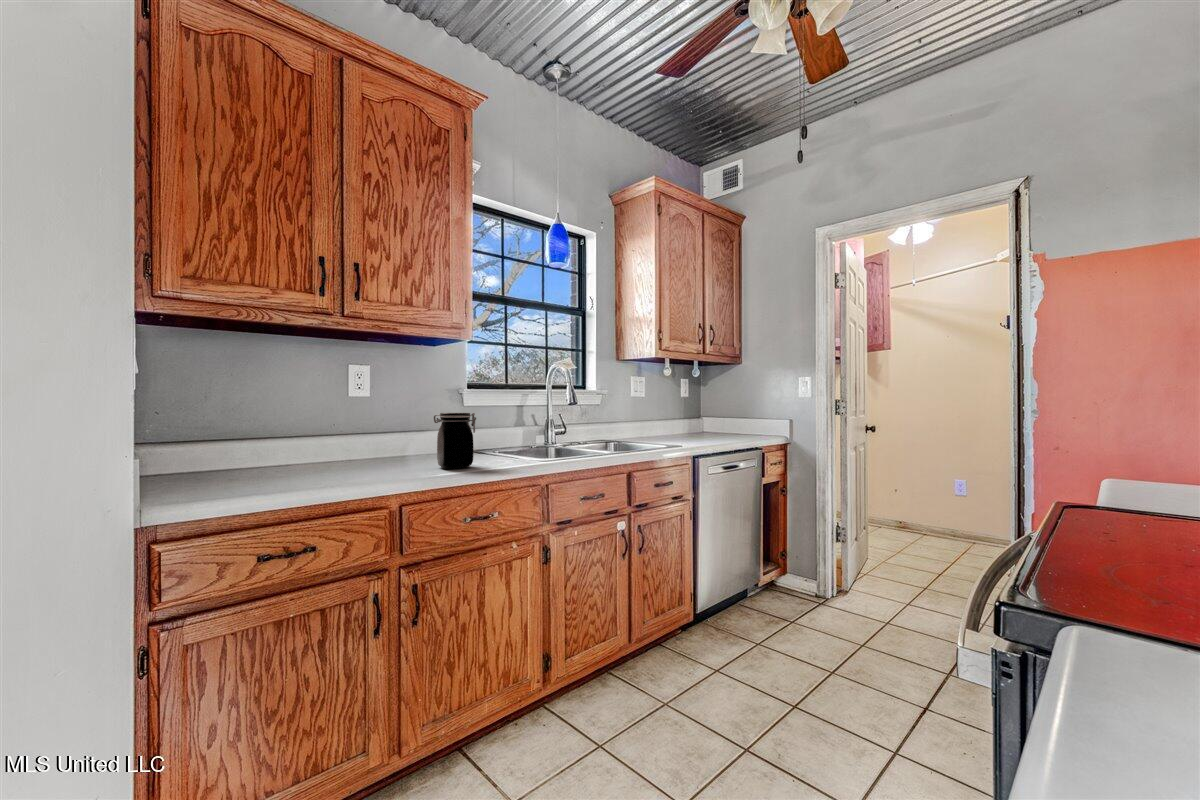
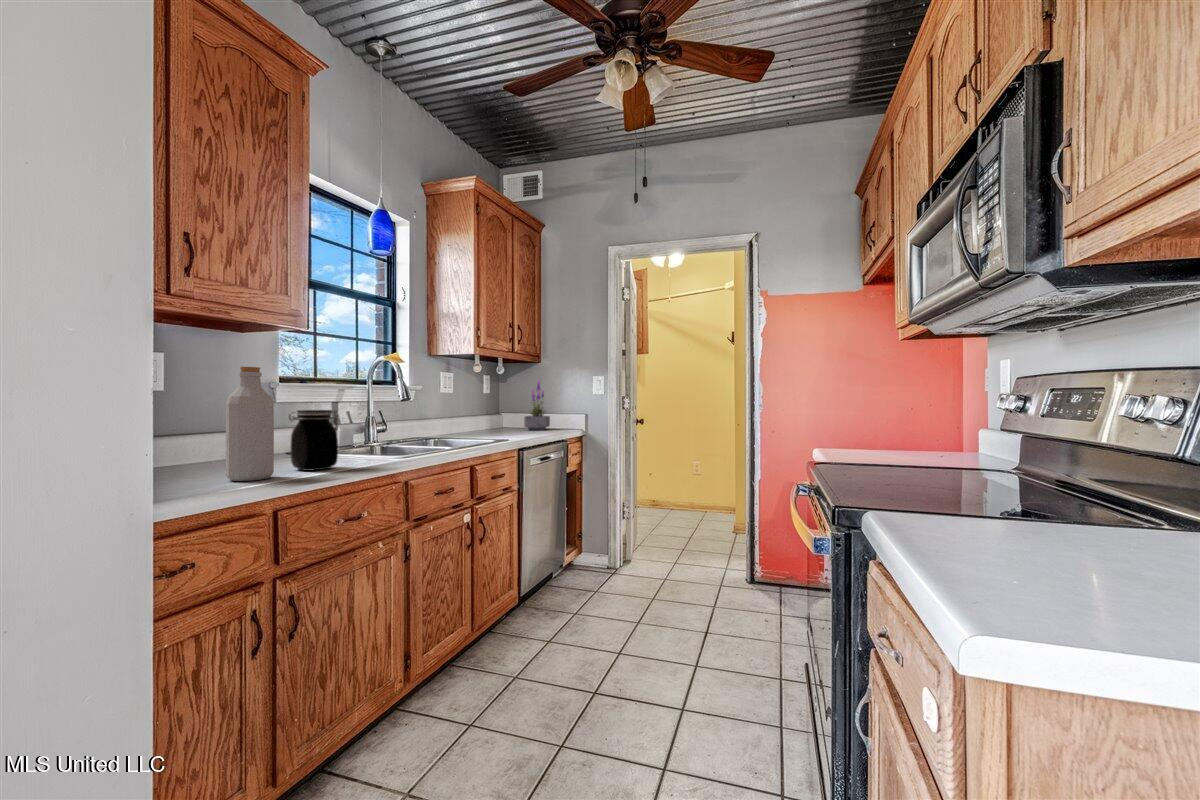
bottle: none [372,374,410,476] -> present [226,367,274,481]
potted plant: none [720,380,750,436] -> present [524,380,550,430]

